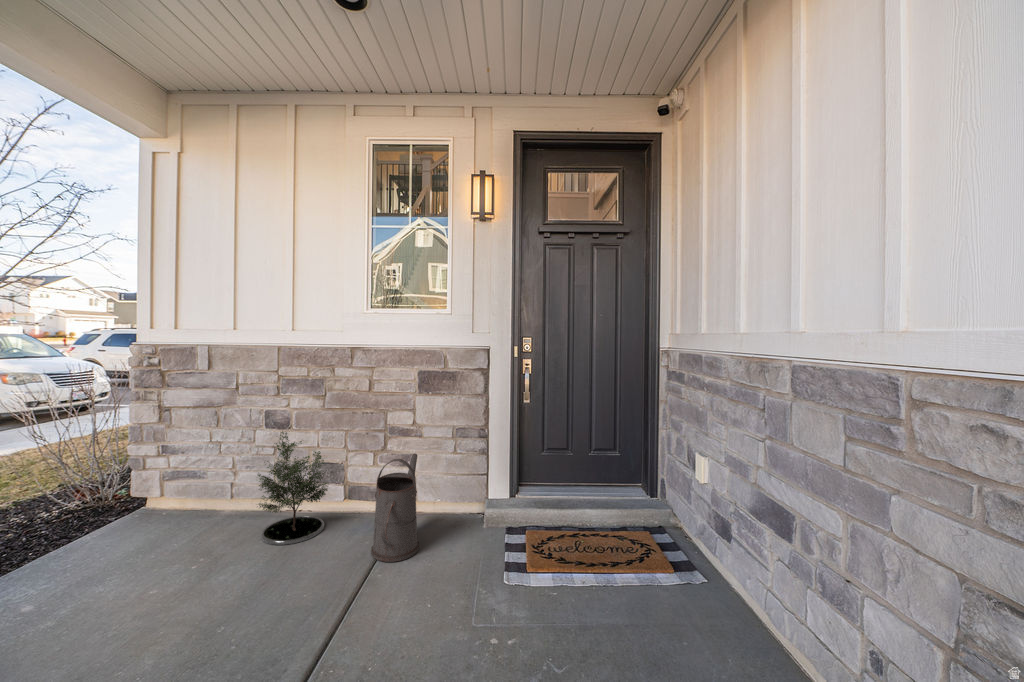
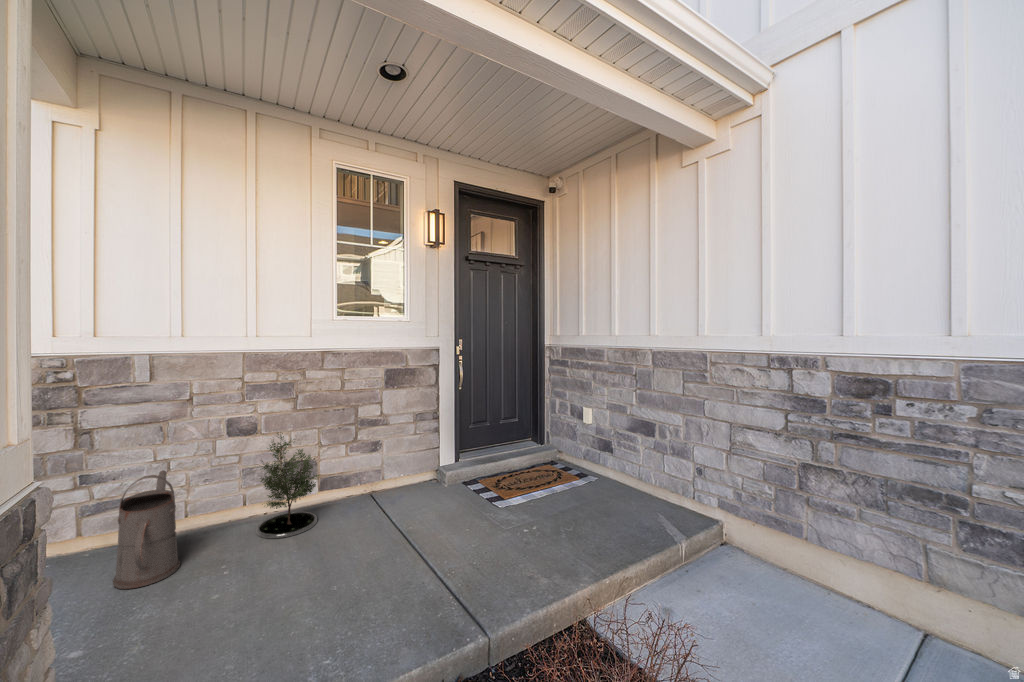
watering can: present [371,453,419,562] -> present [113,470,180,589]

